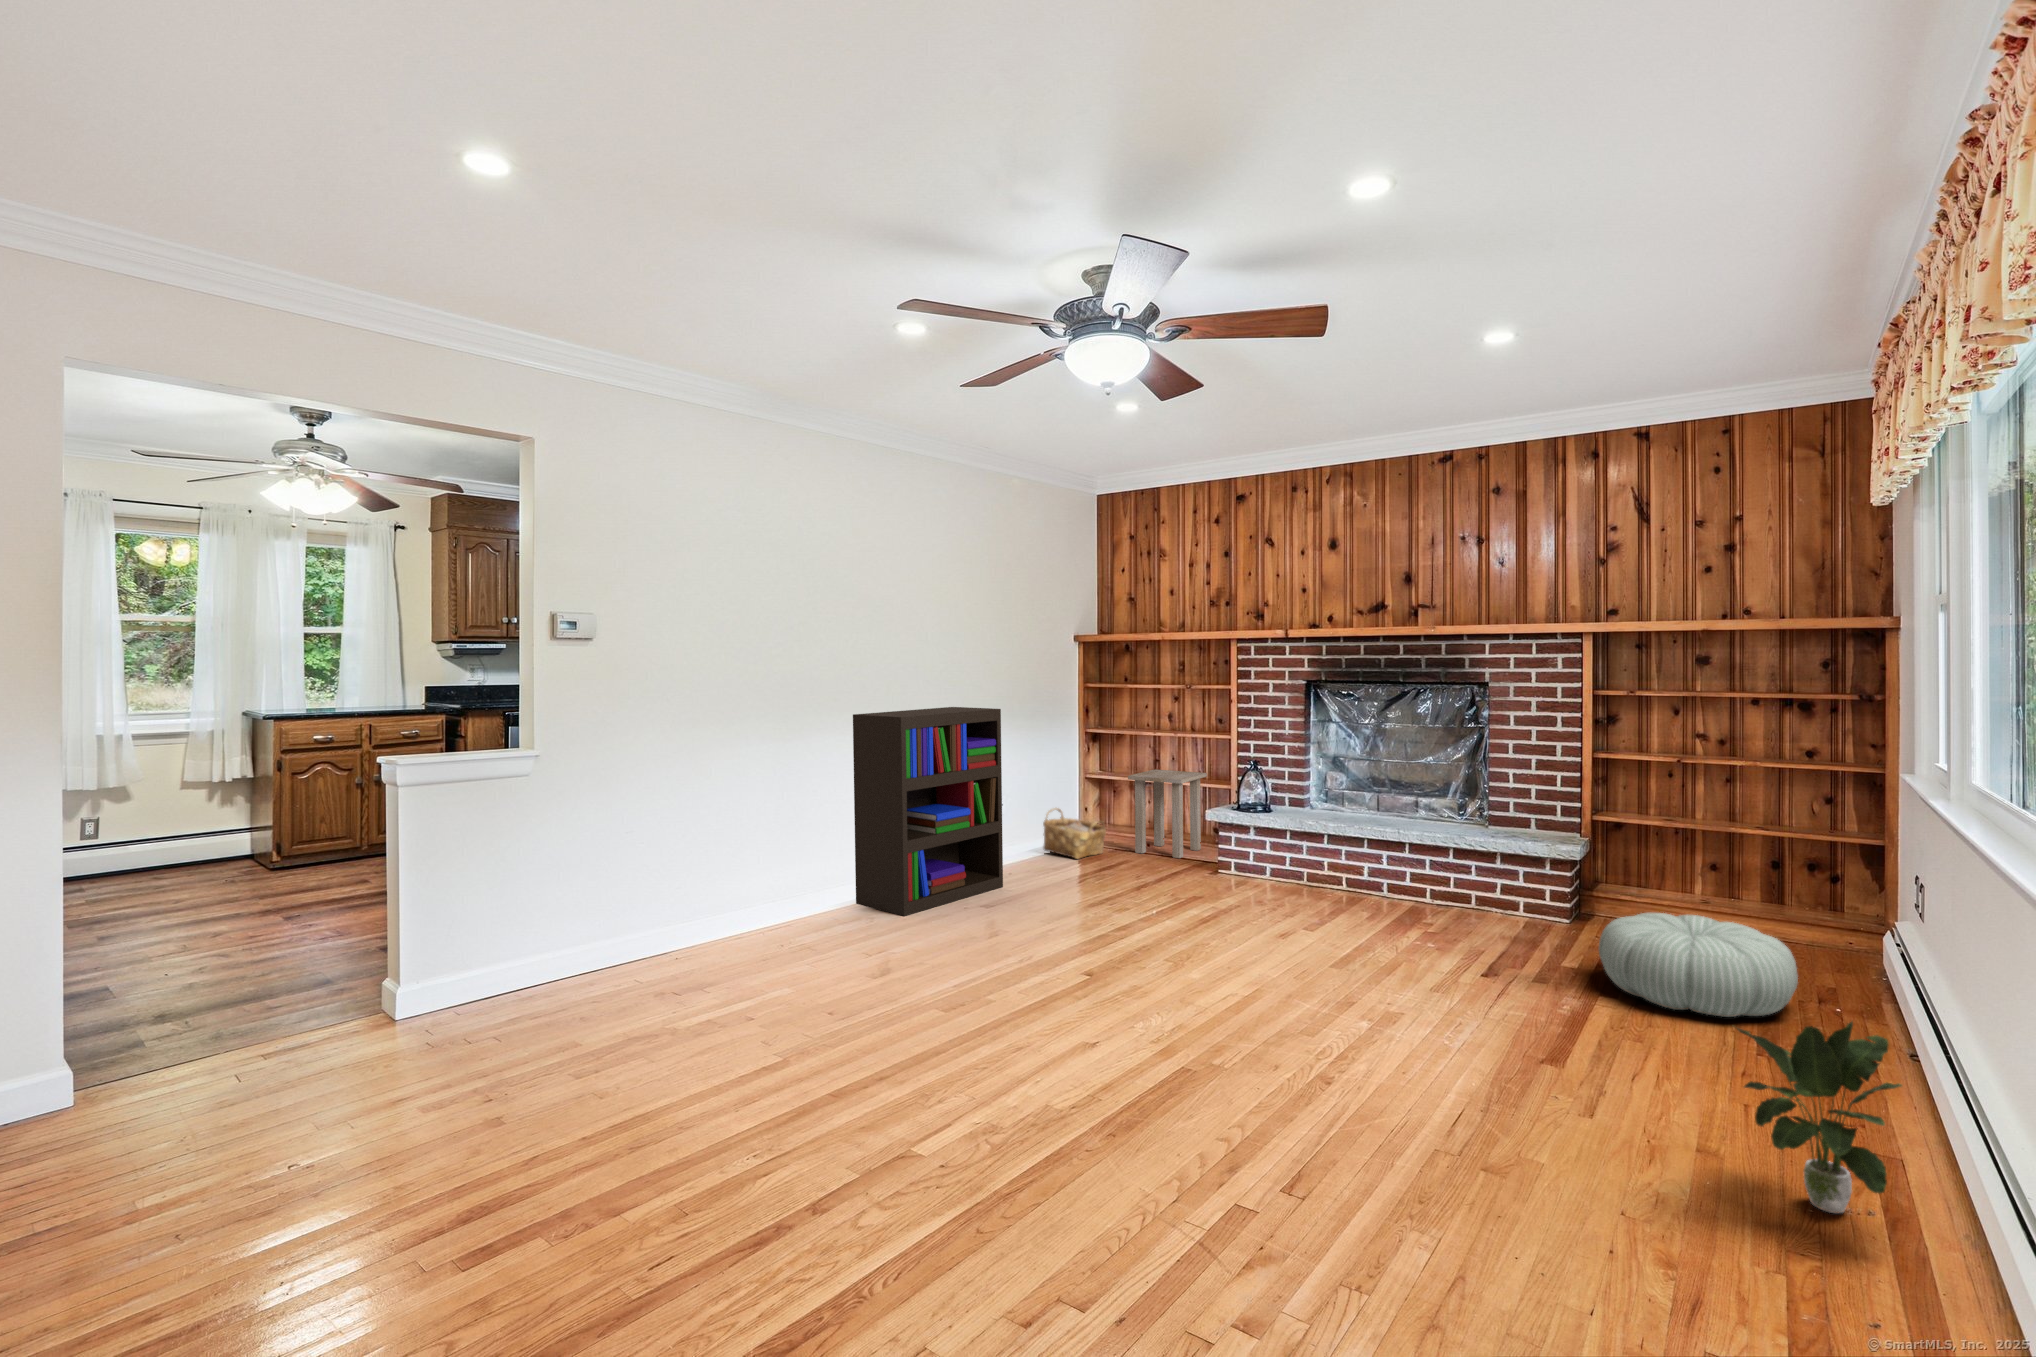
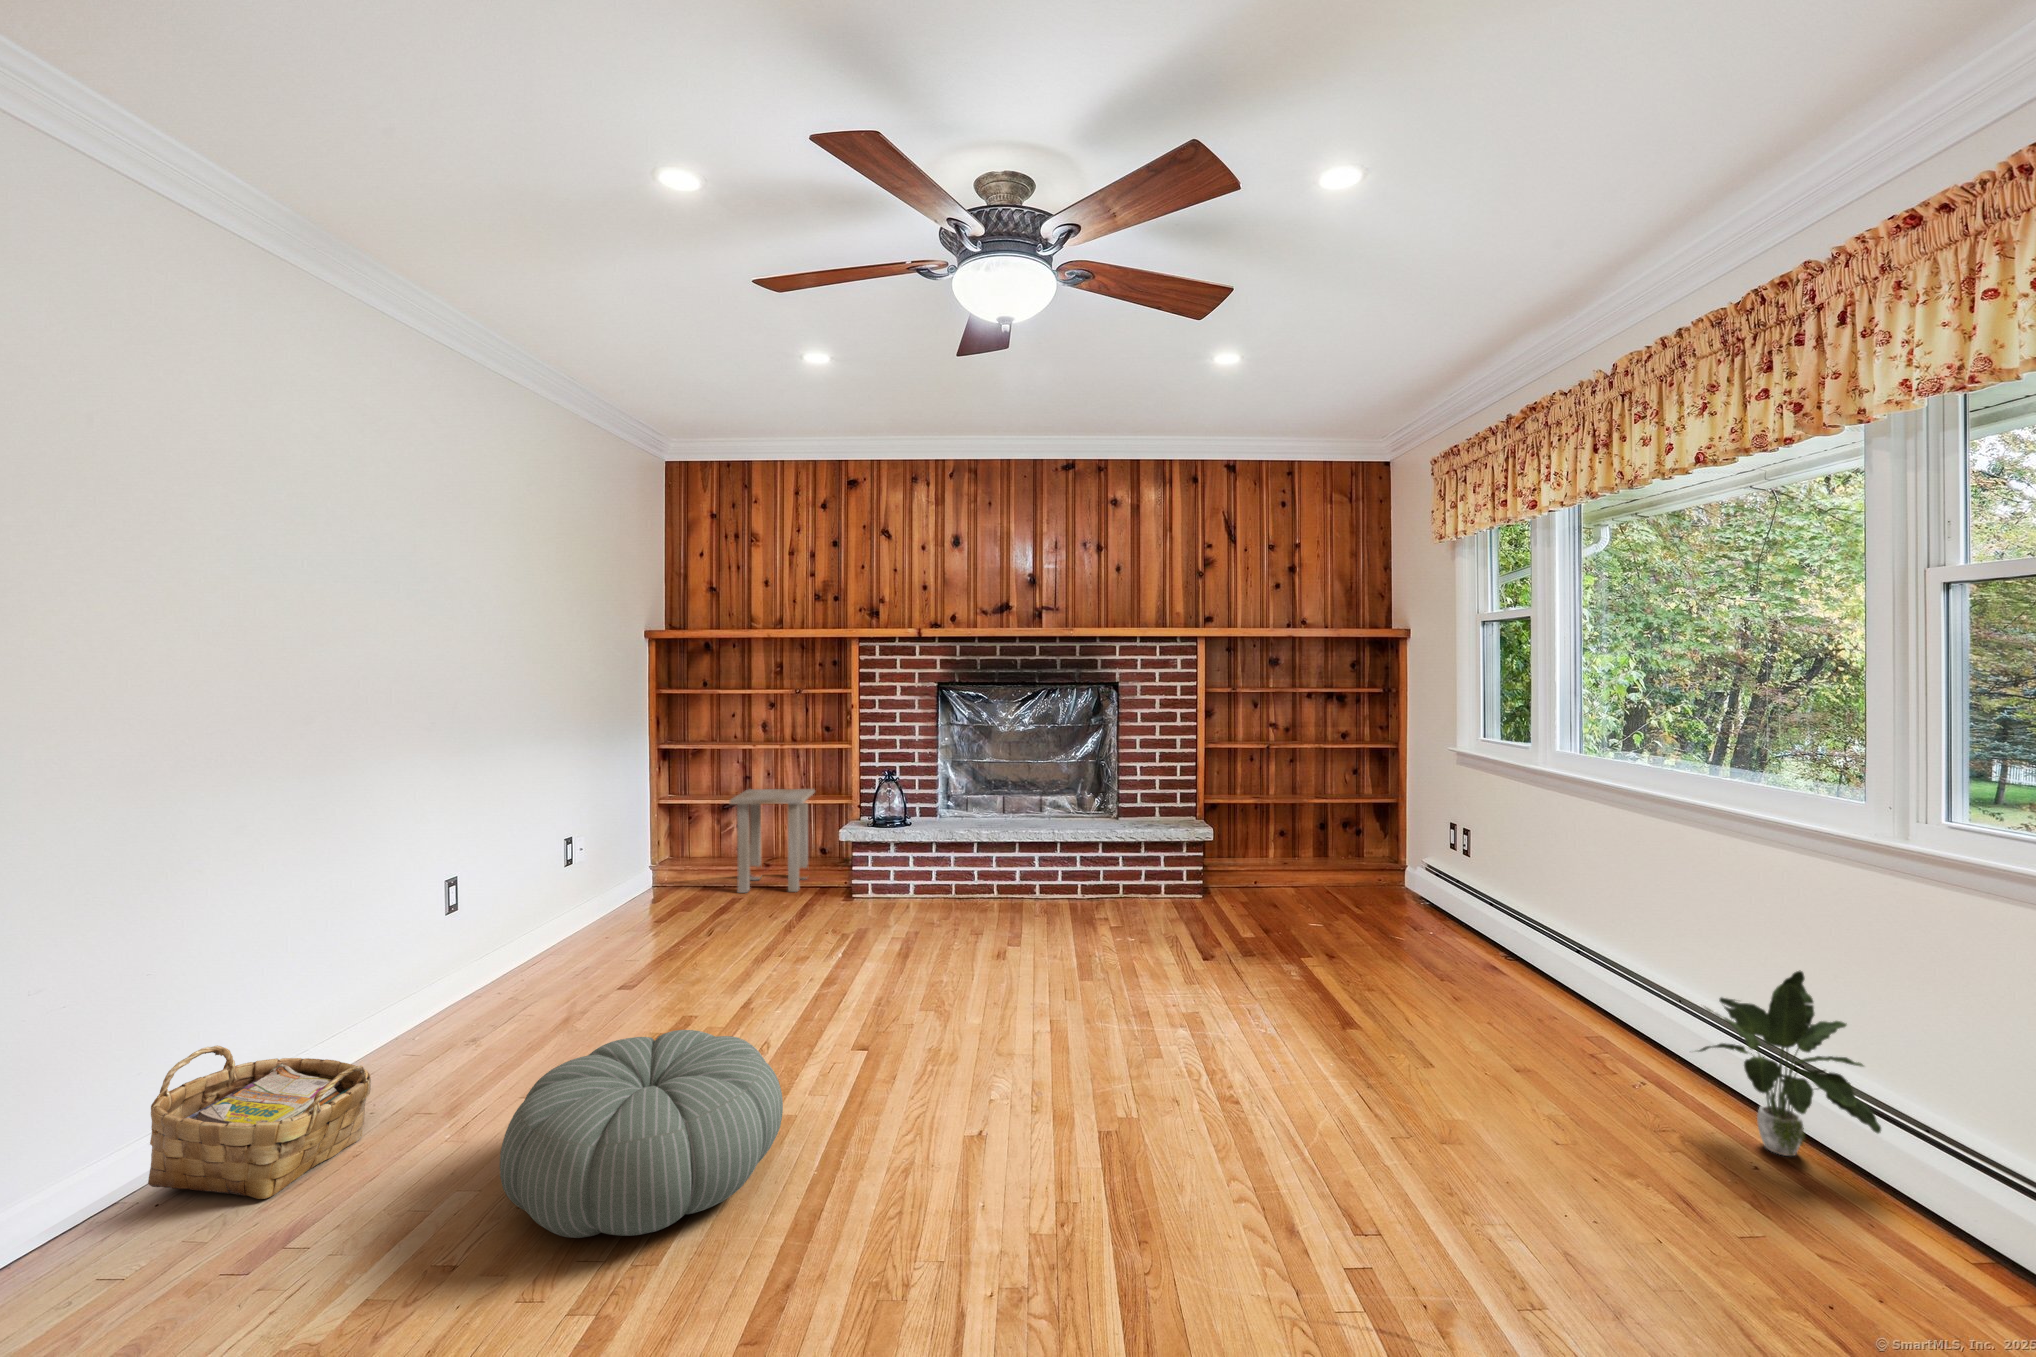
bookshelf: present [853,707,1003,916] -> none [352,720,604,1067]
woven basket: present [1043,808,1106,859] -> present [148,1045,371,1199]
pouf: present [1599,913,1798,1017] -> present [500,1030,783,1238]

